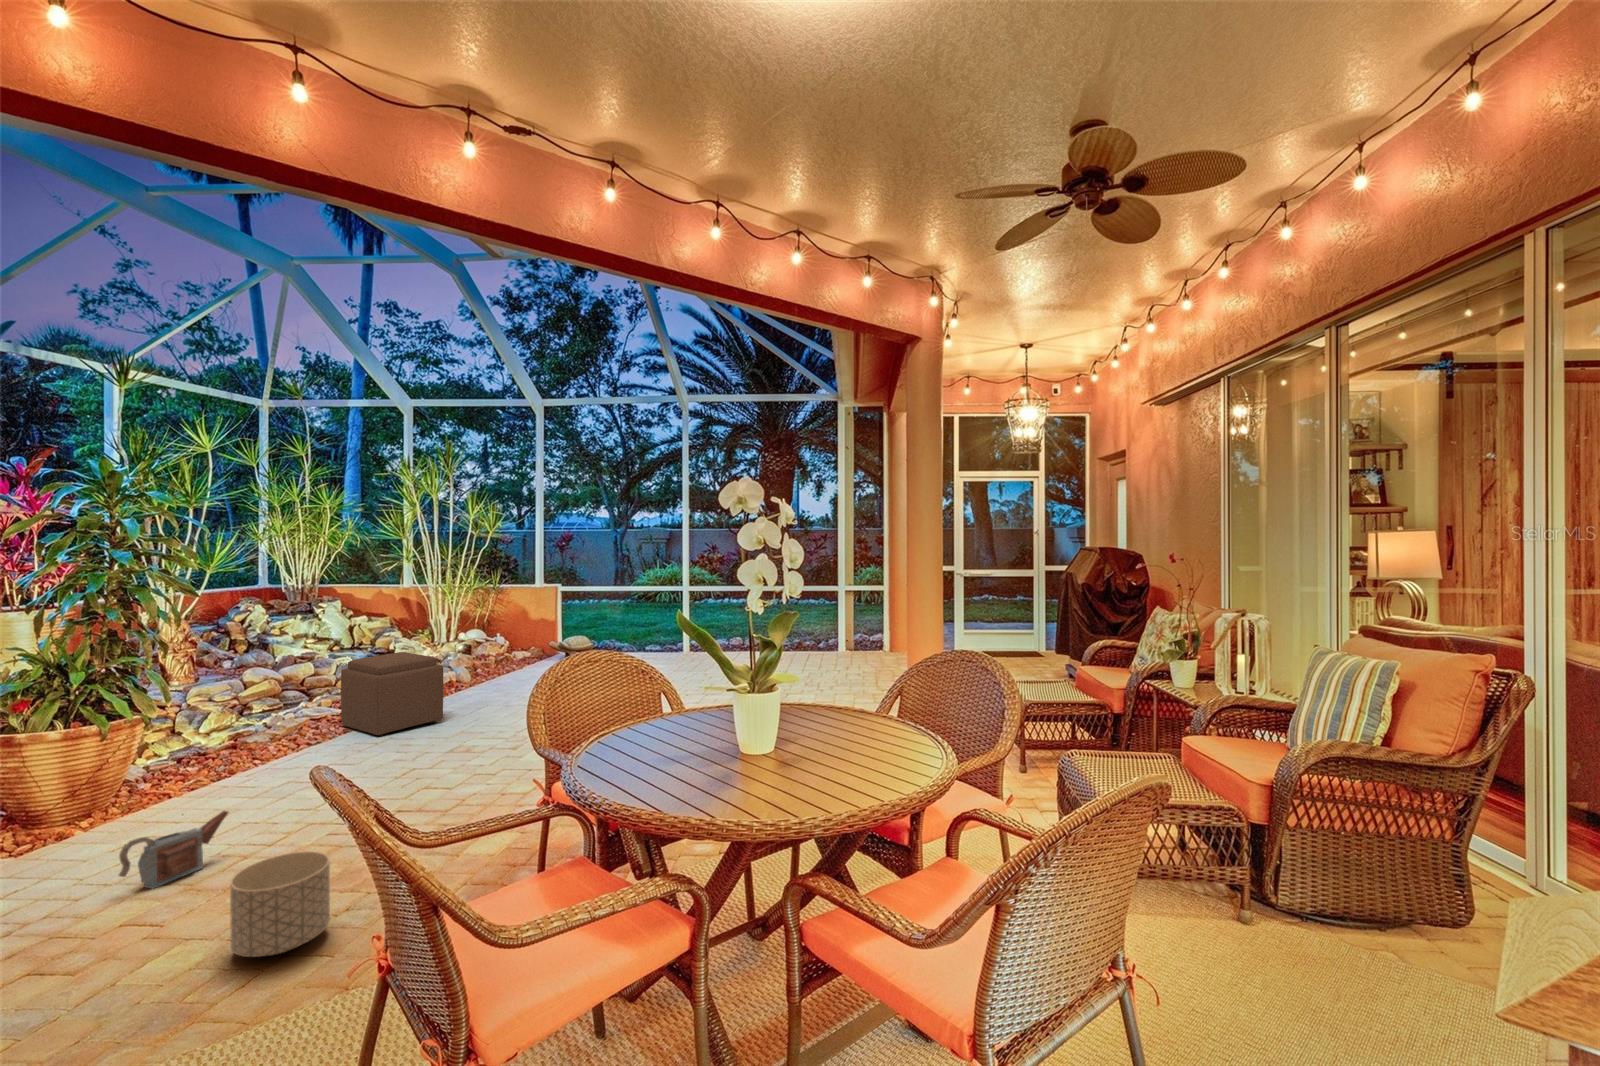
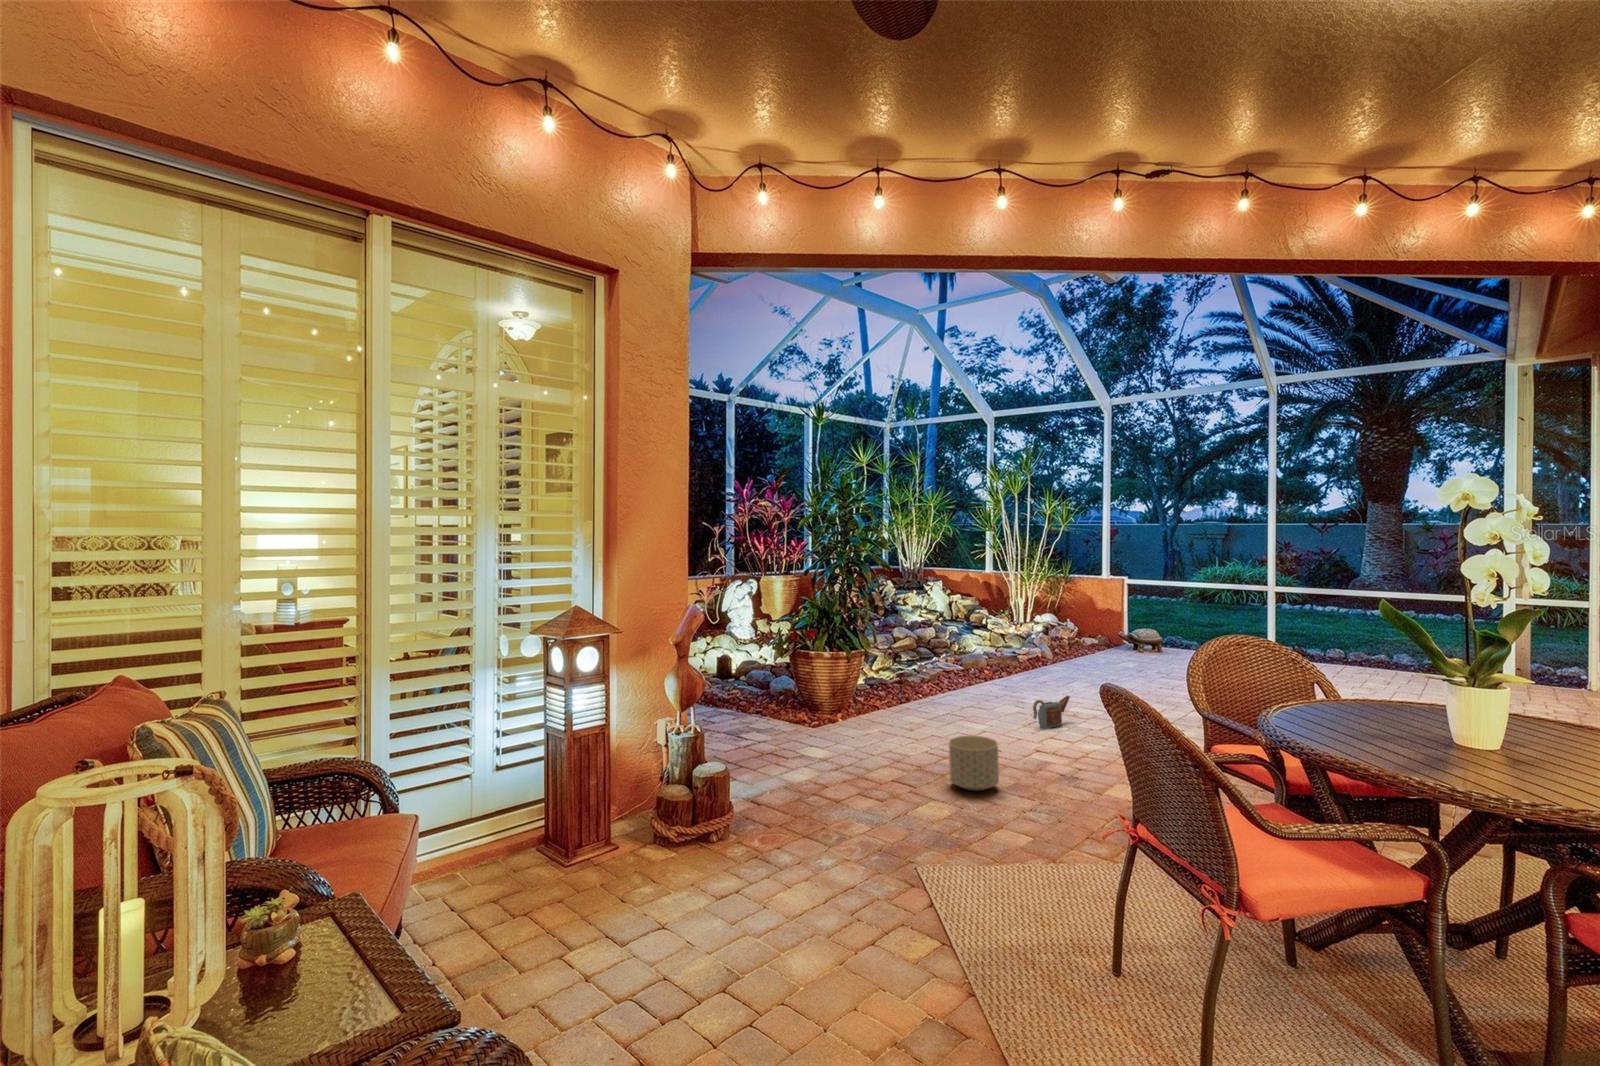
ottoman: present [341,652,443,736] -> none [962,625,1035,687]
watering can: present [119,811,228,889] -> present [1033,695,1070,729]

